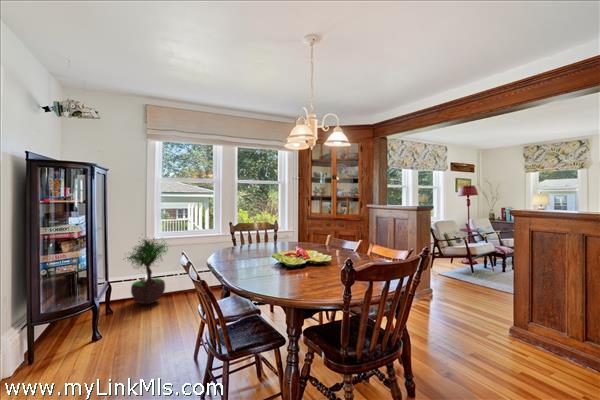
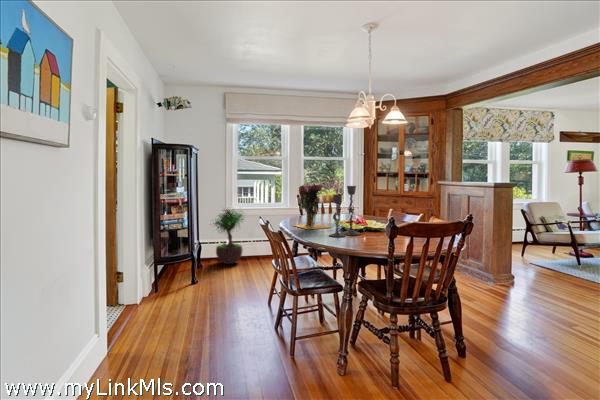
vase: none [228,216,282,278] -> present [294,185,330,229]
candlestick: none [284,220,325,294] -> present [329,186,361,237]

